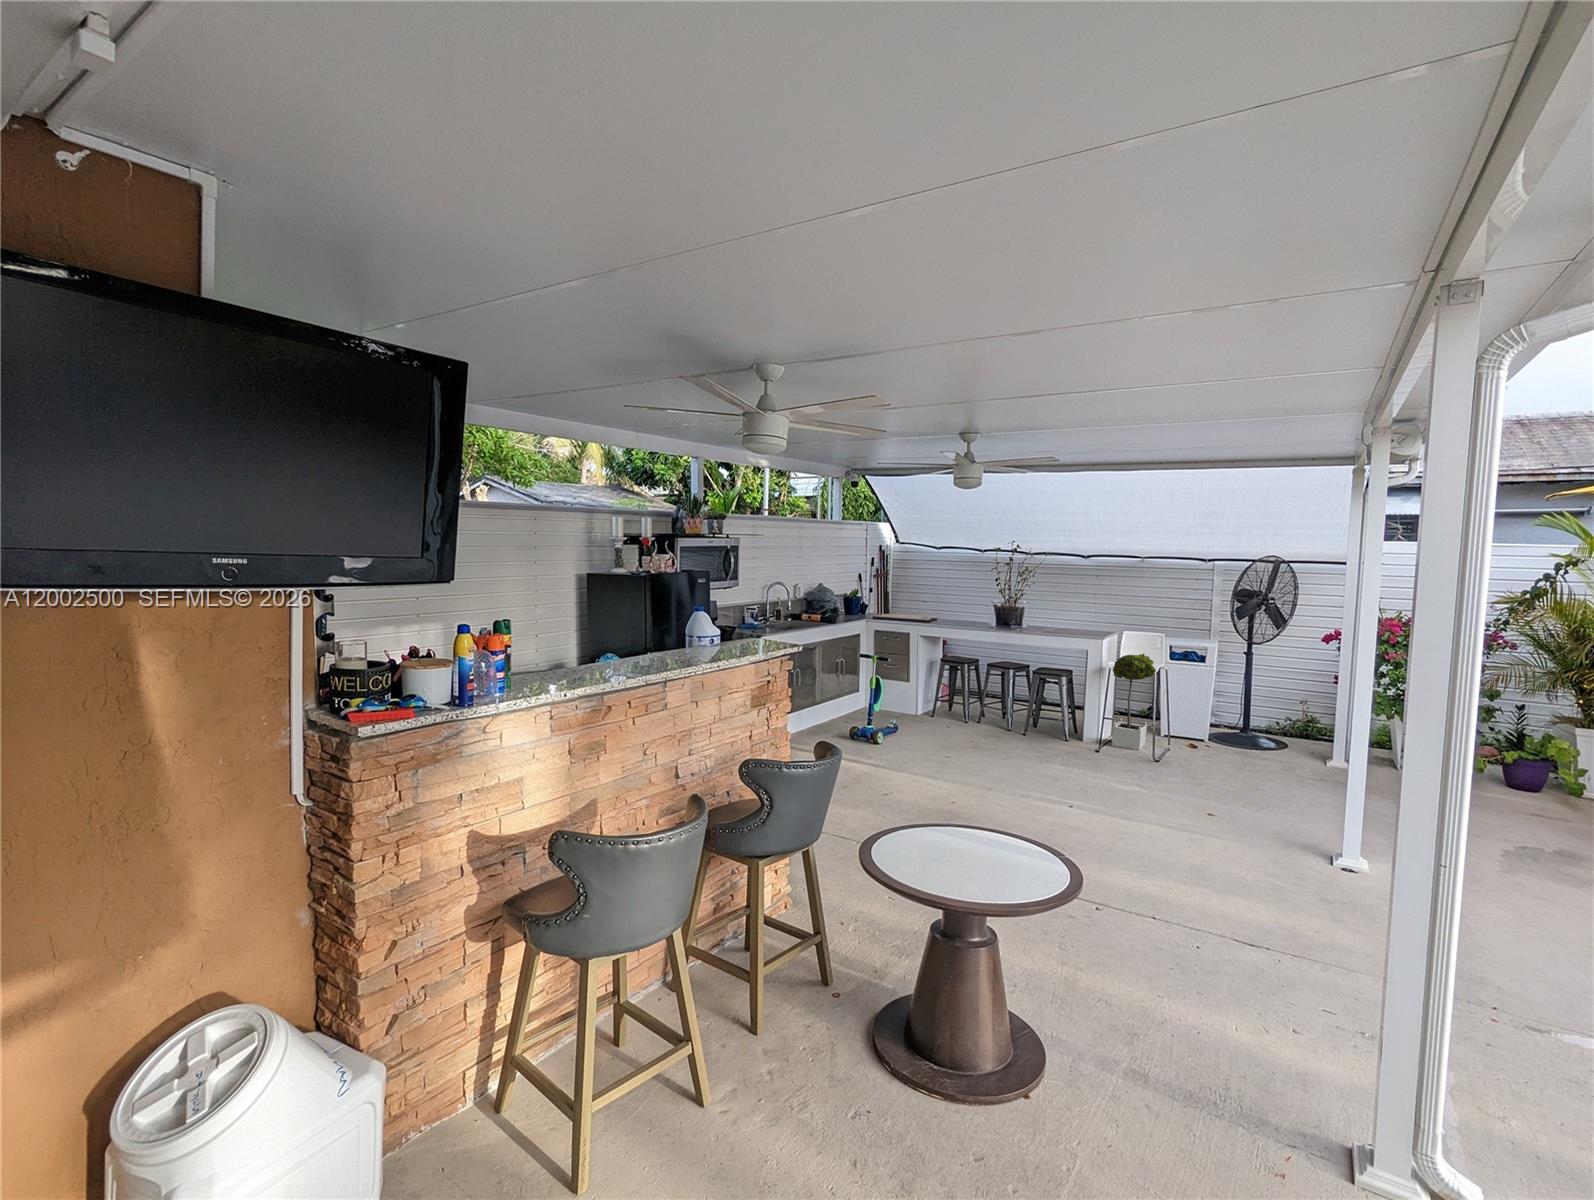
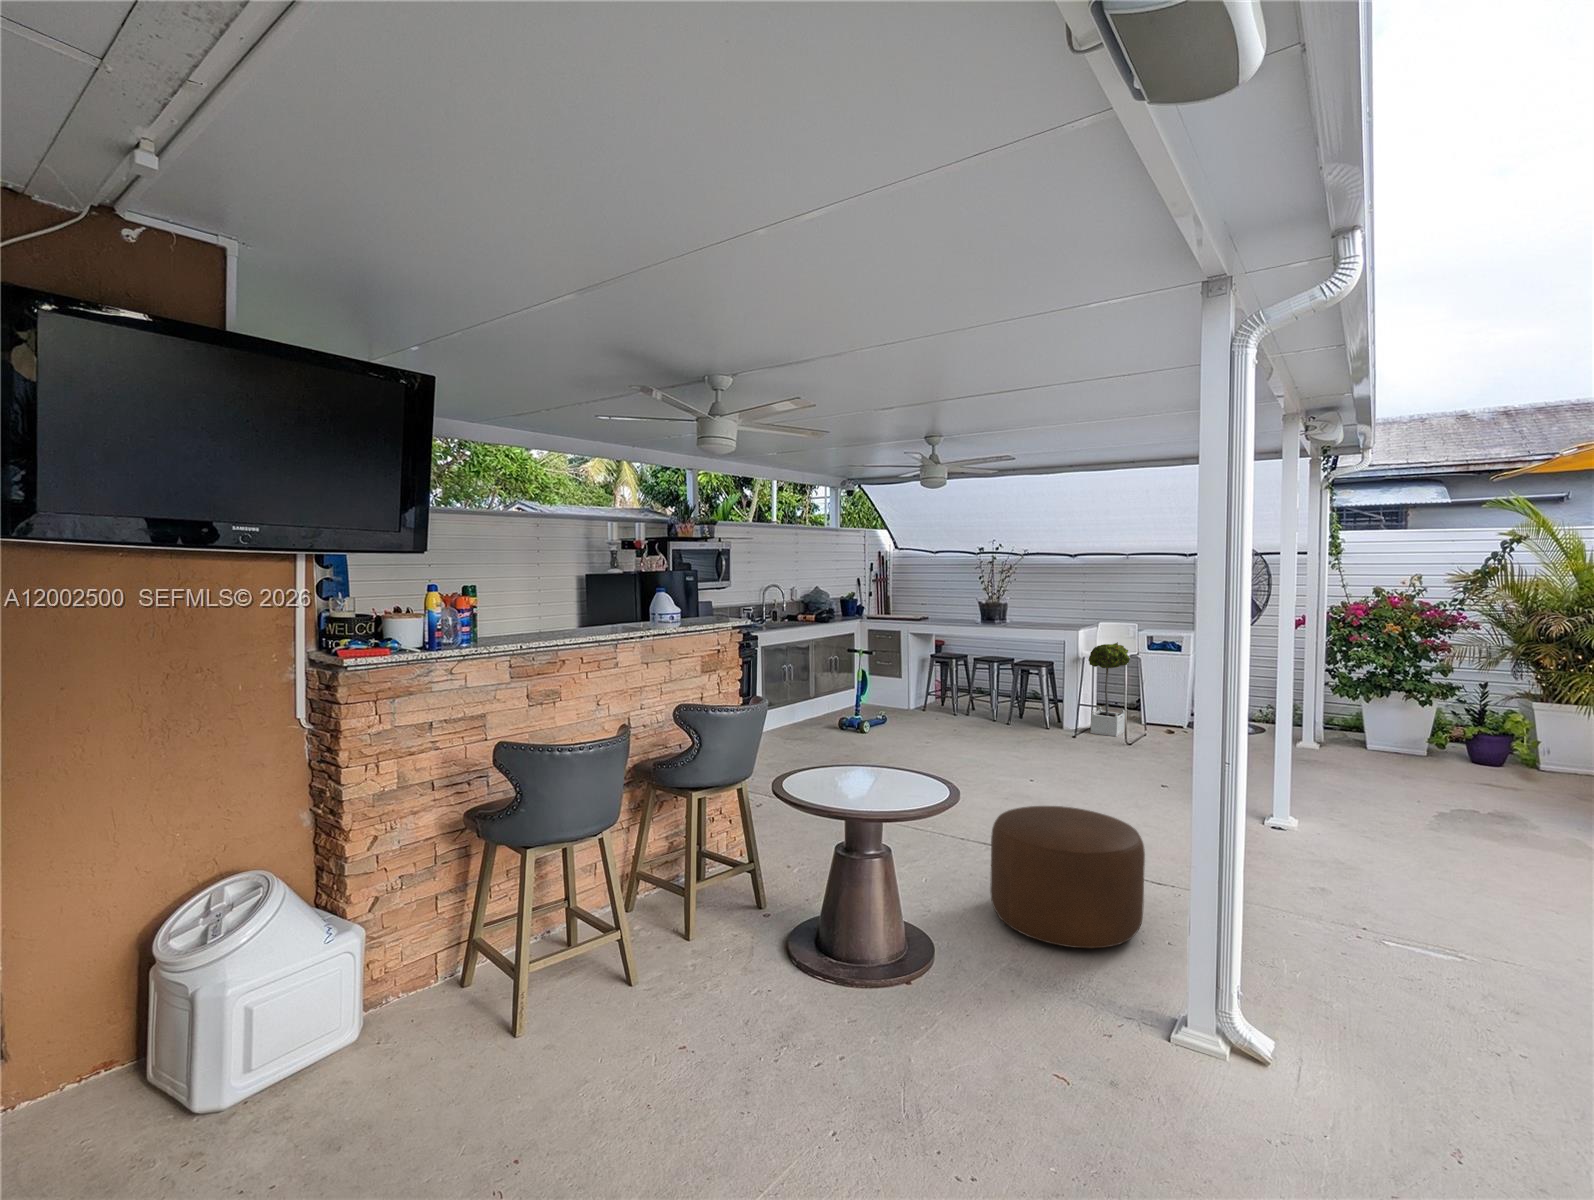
ottoman: none [1087,866,1274,1045] -> present [990,806,1145,948]

